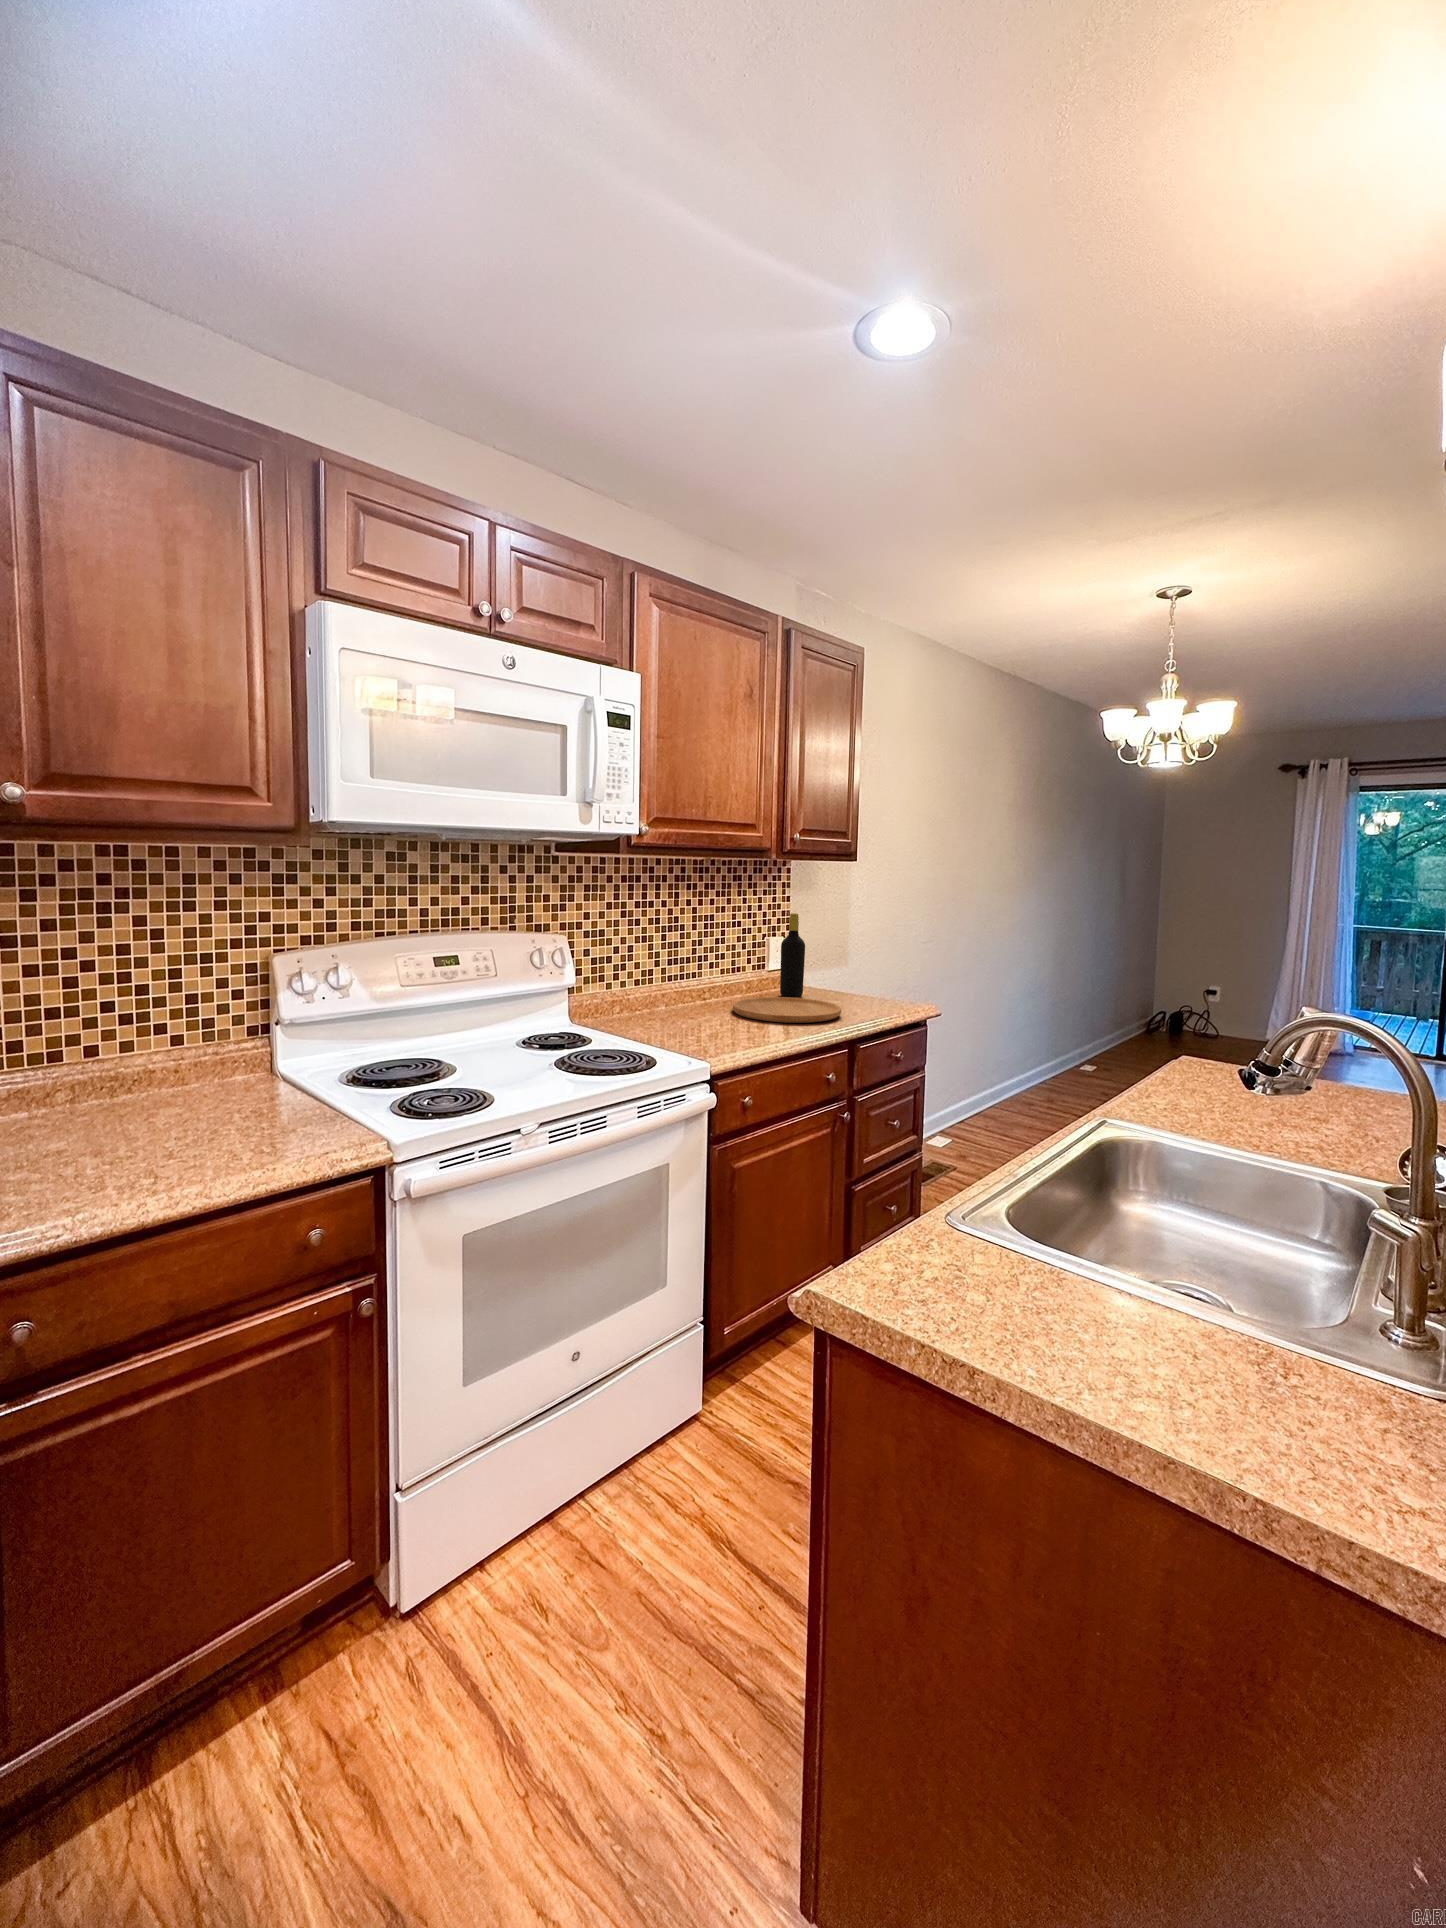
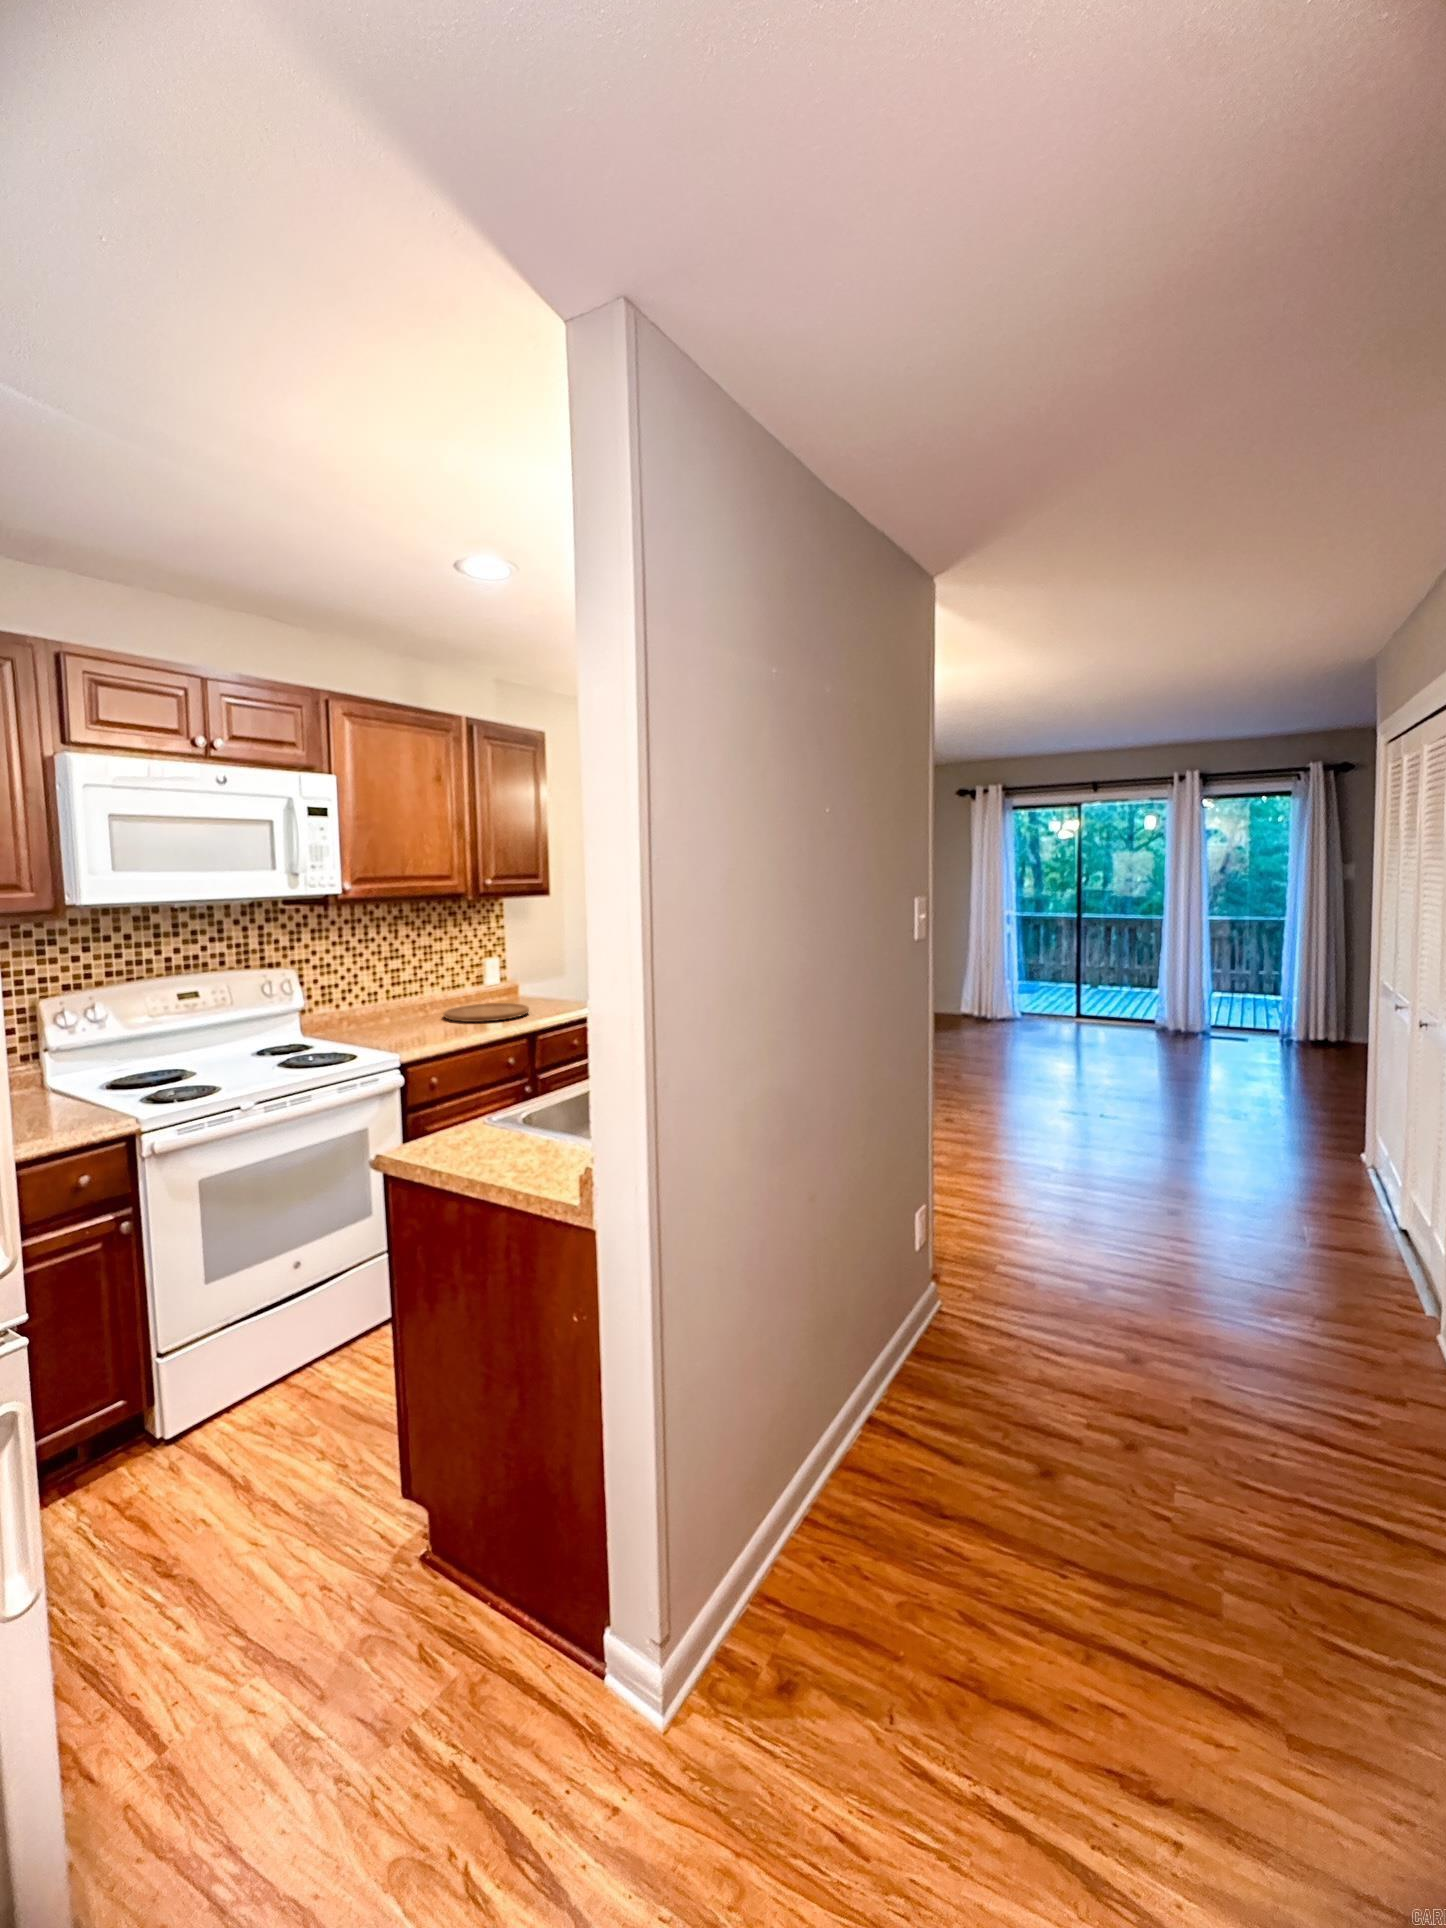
bottle: present [780,913,805,997] -> none [490,939,510,1003]

